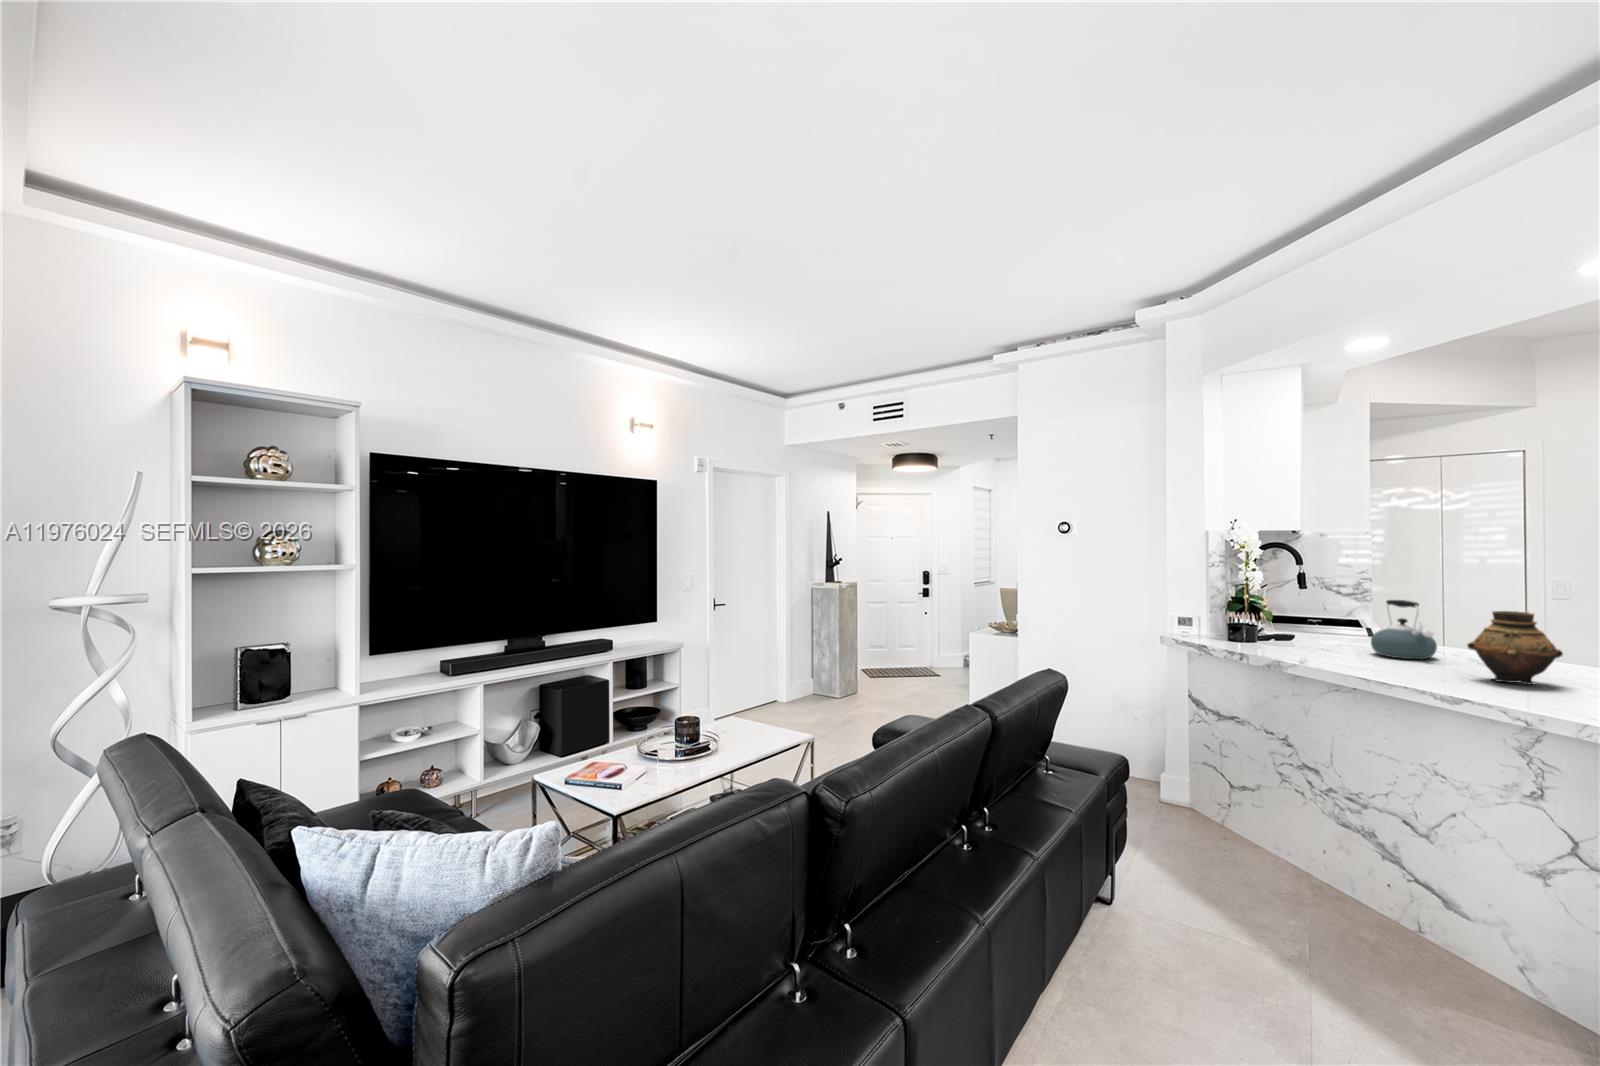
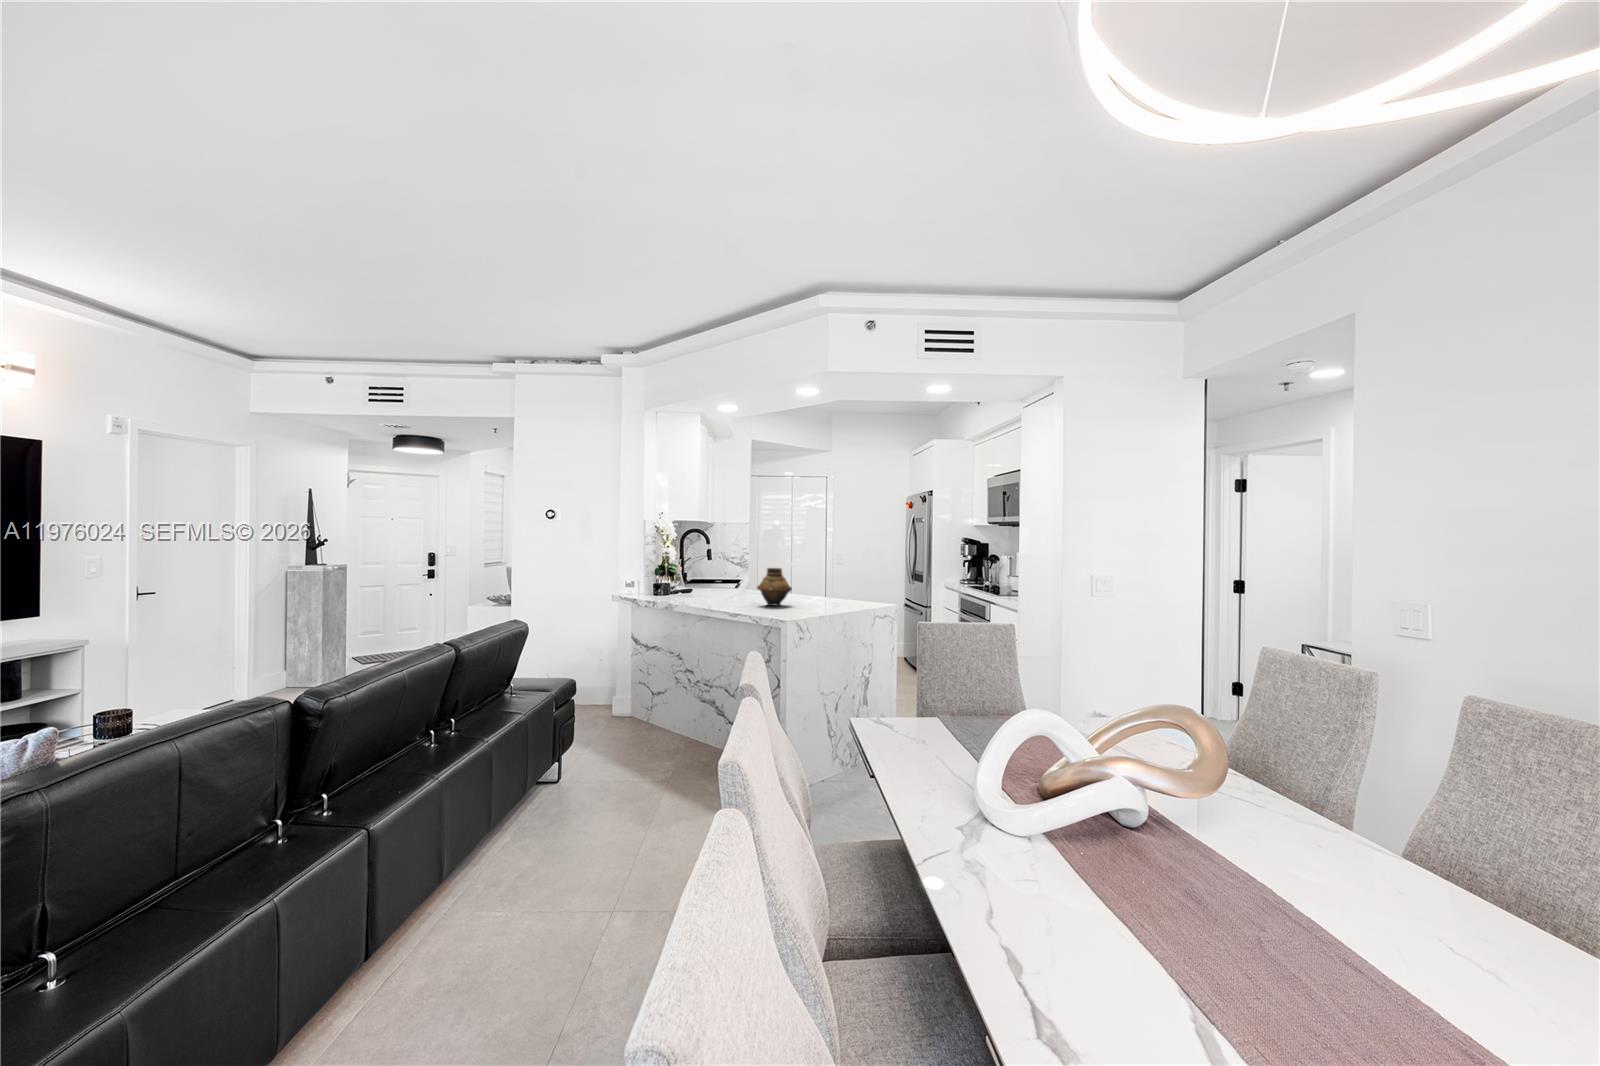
kettle: present [1371,600,1437,659] -> none [725,564,754,599]

